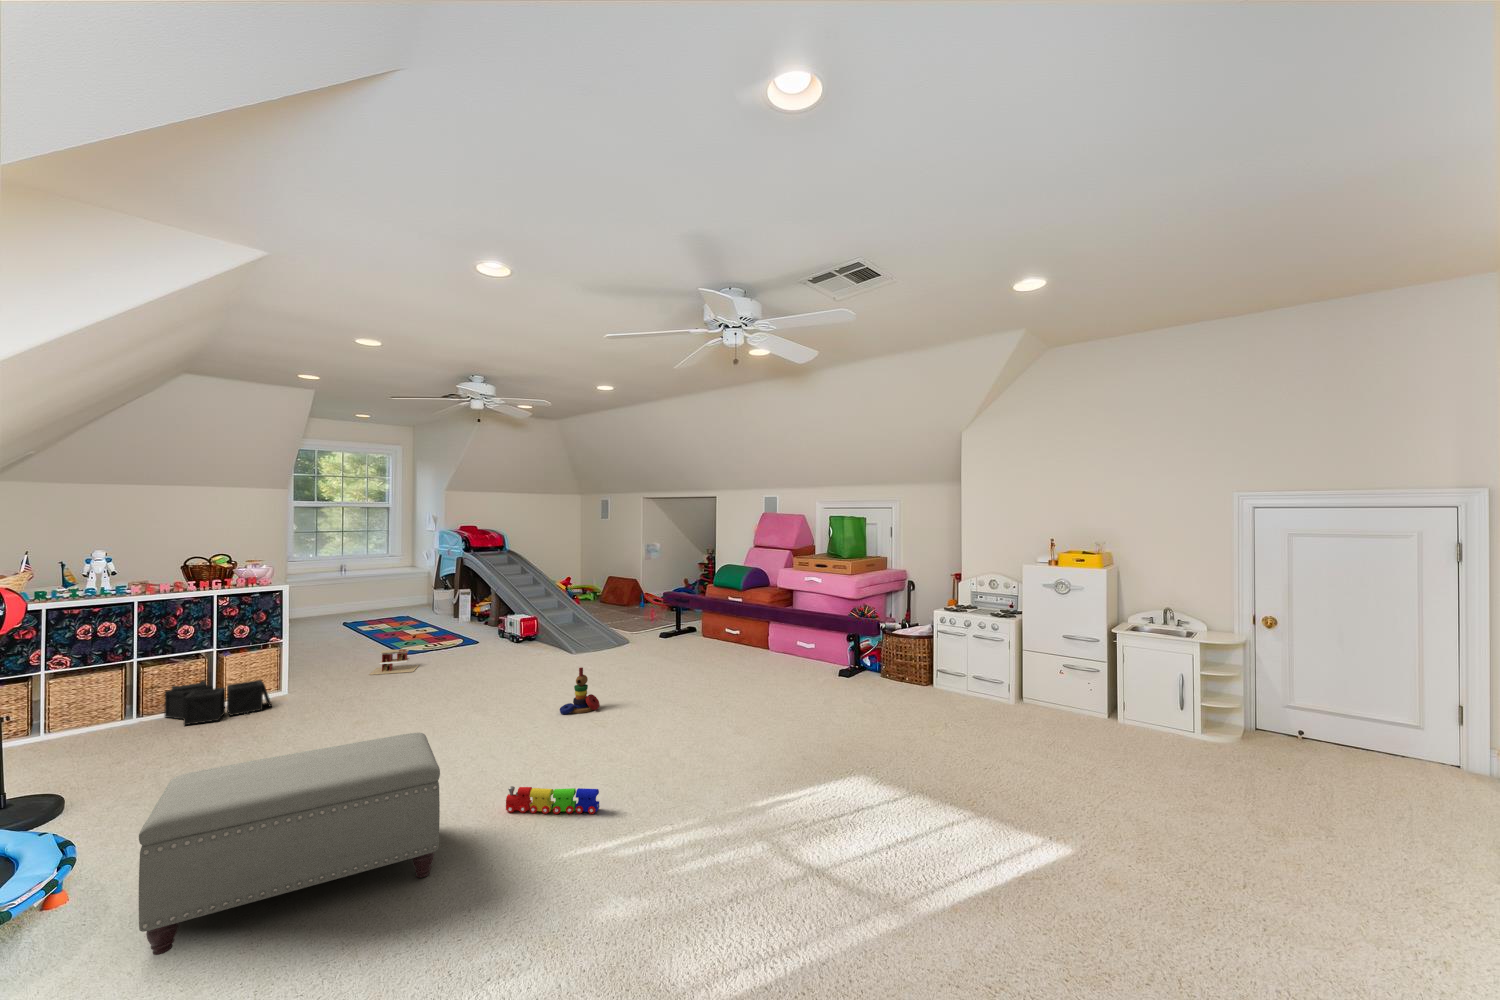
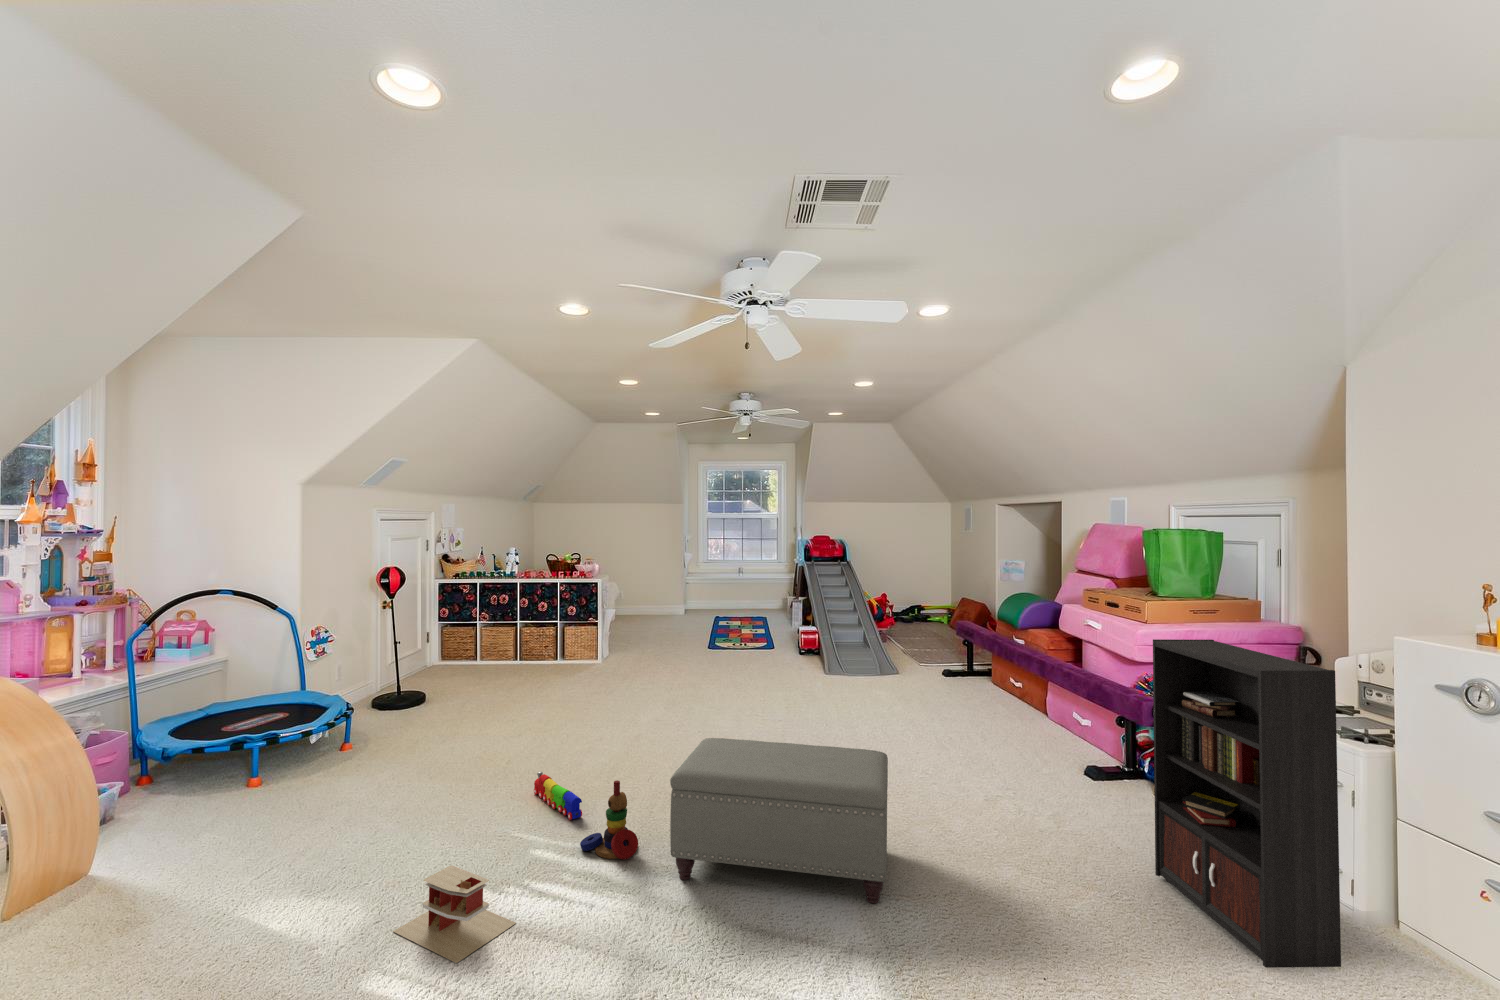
bookcase: none [943,571,1075,729] -> present [1153,639,1341,968]
toy house: present [369,649,419,675] -> present [393,866,516,963]
stacking toy: present [560,667,600,714] -> present [580,780,638,860]
storage bin: present [164,680,272,725] -> none [522,643,580,674]
ottoman: present [139,733,440,955] -> present [670,738,888,904]

